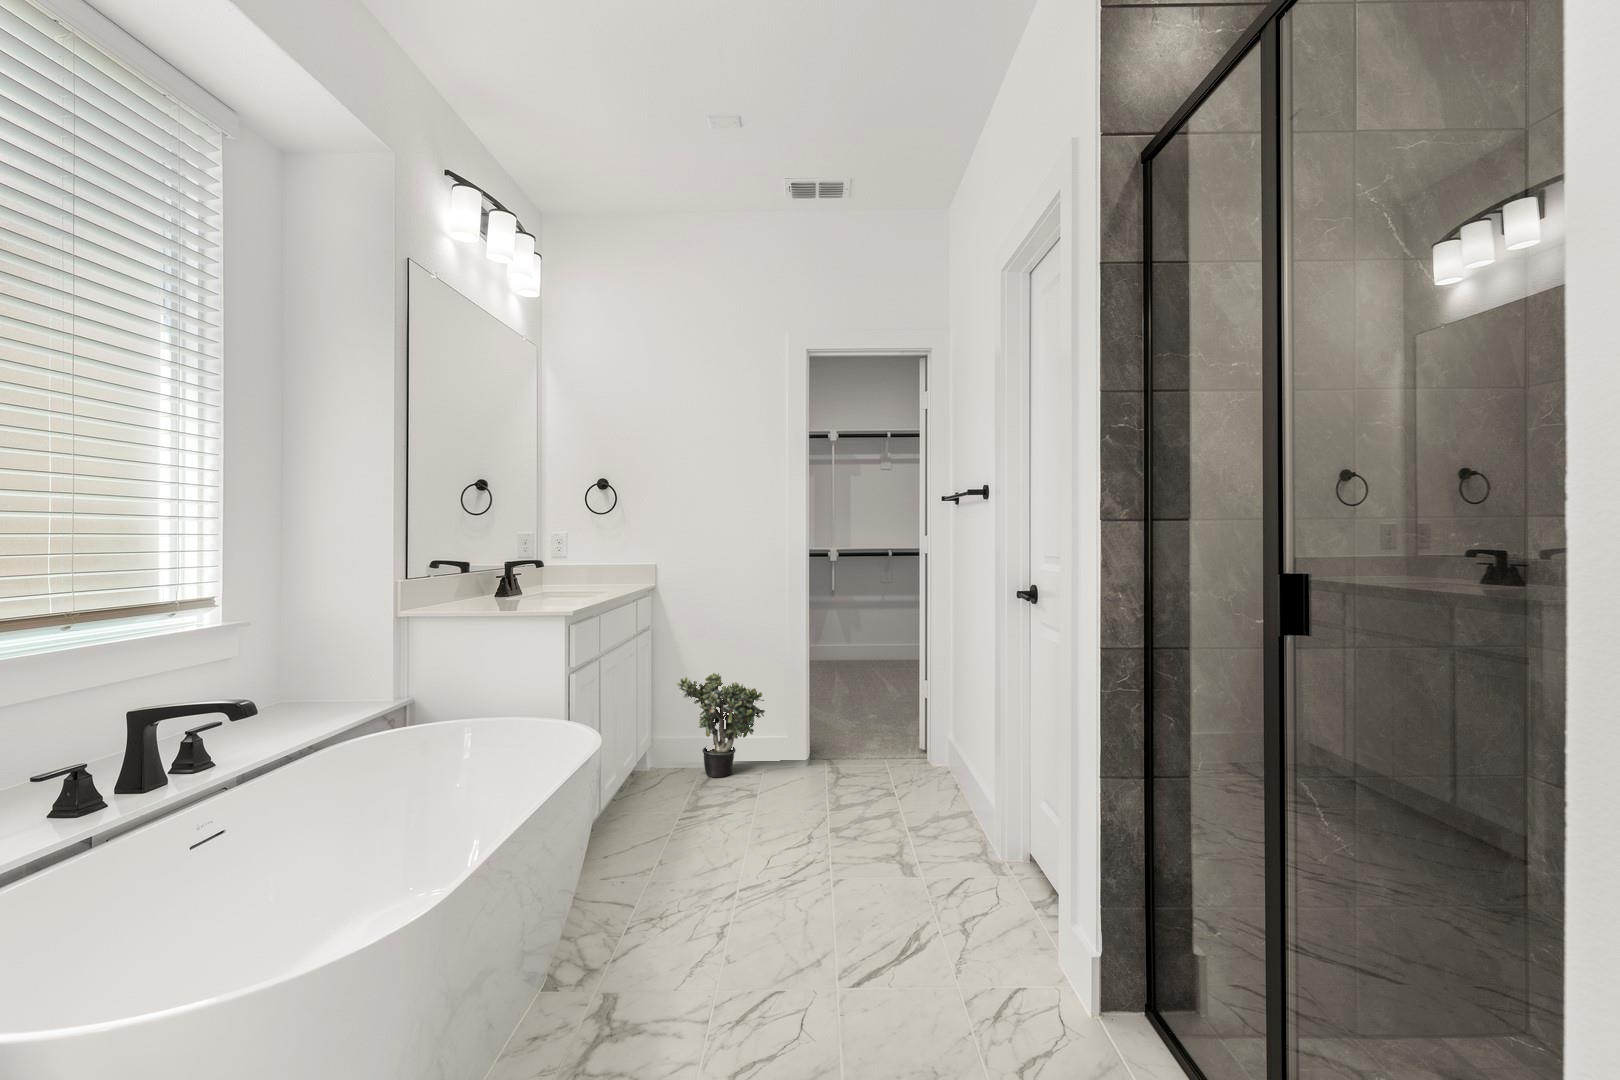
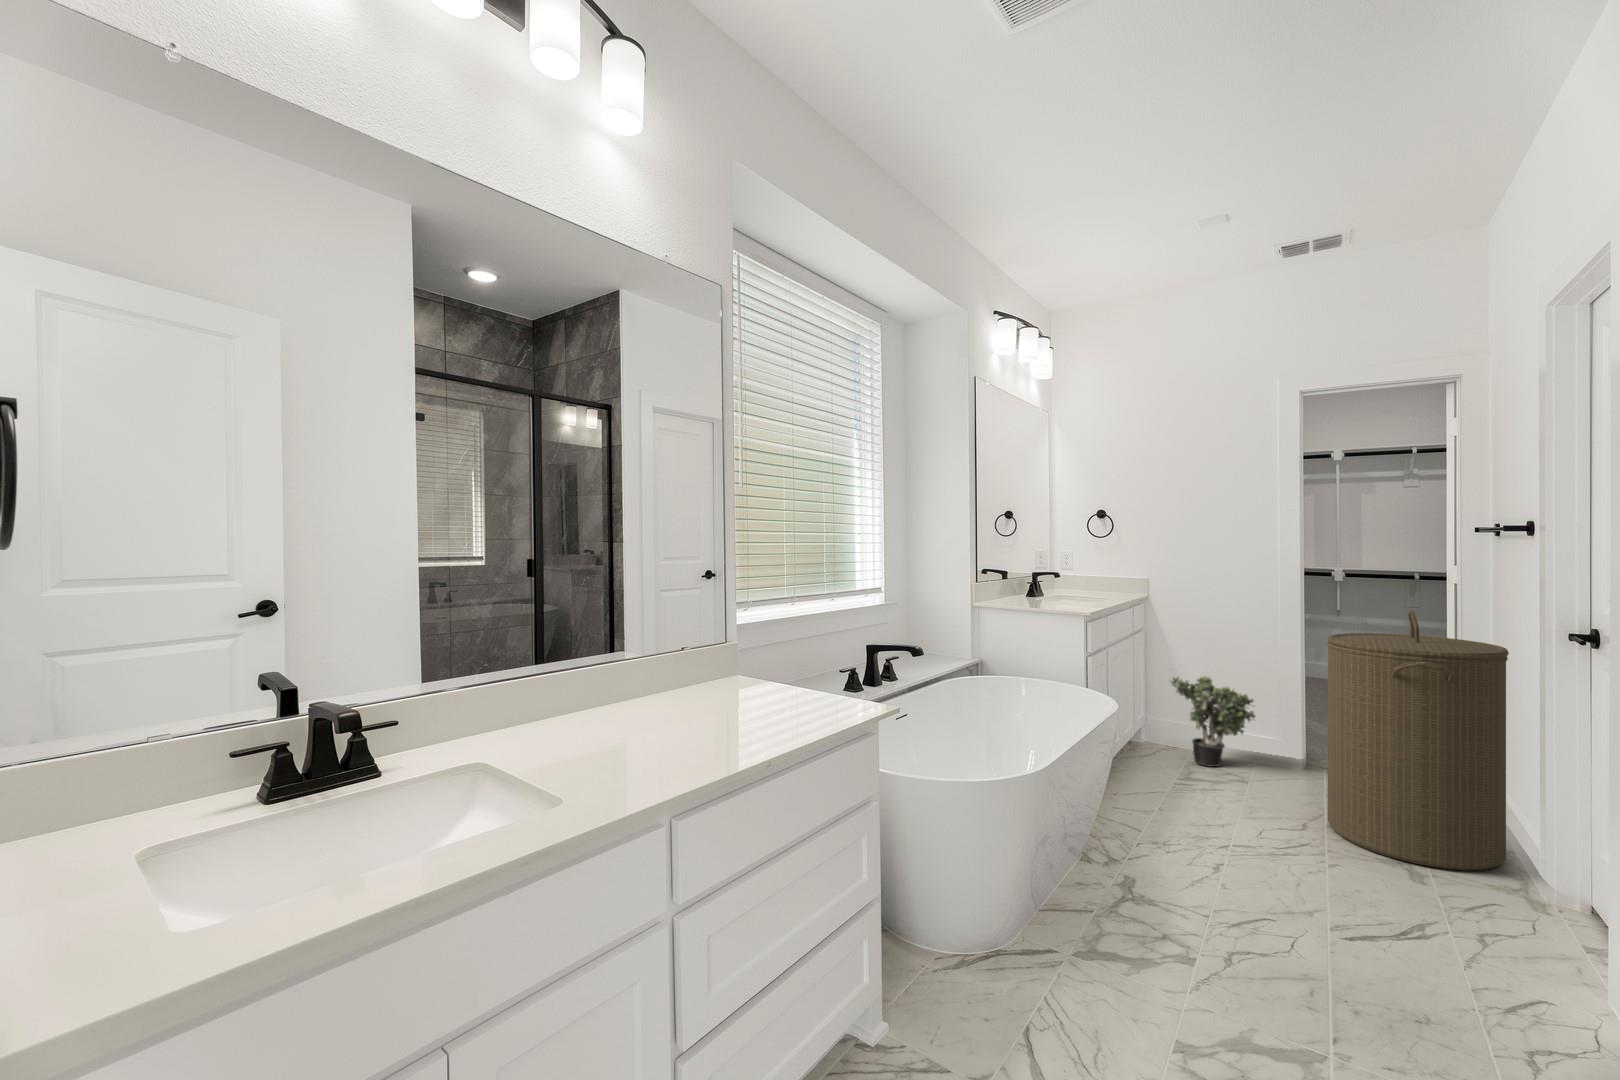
laundry hamper: none [826,582,973,851] -> present [1327,610,1509,870]

